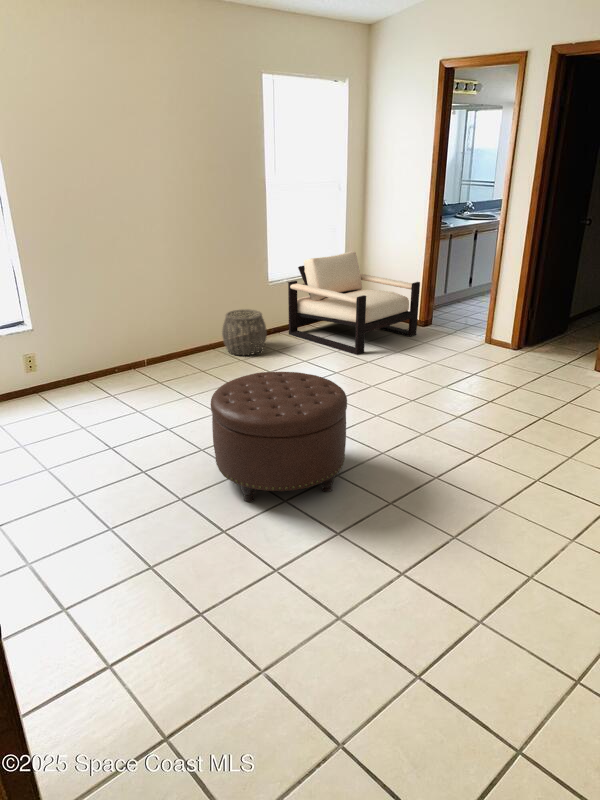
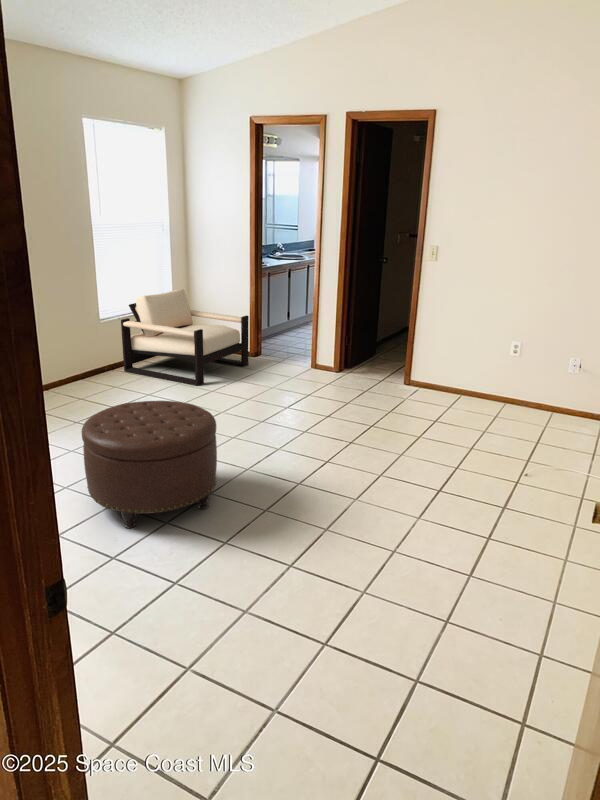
woven basket: present [222,309,267,355] -> none [56,348,105,395]

